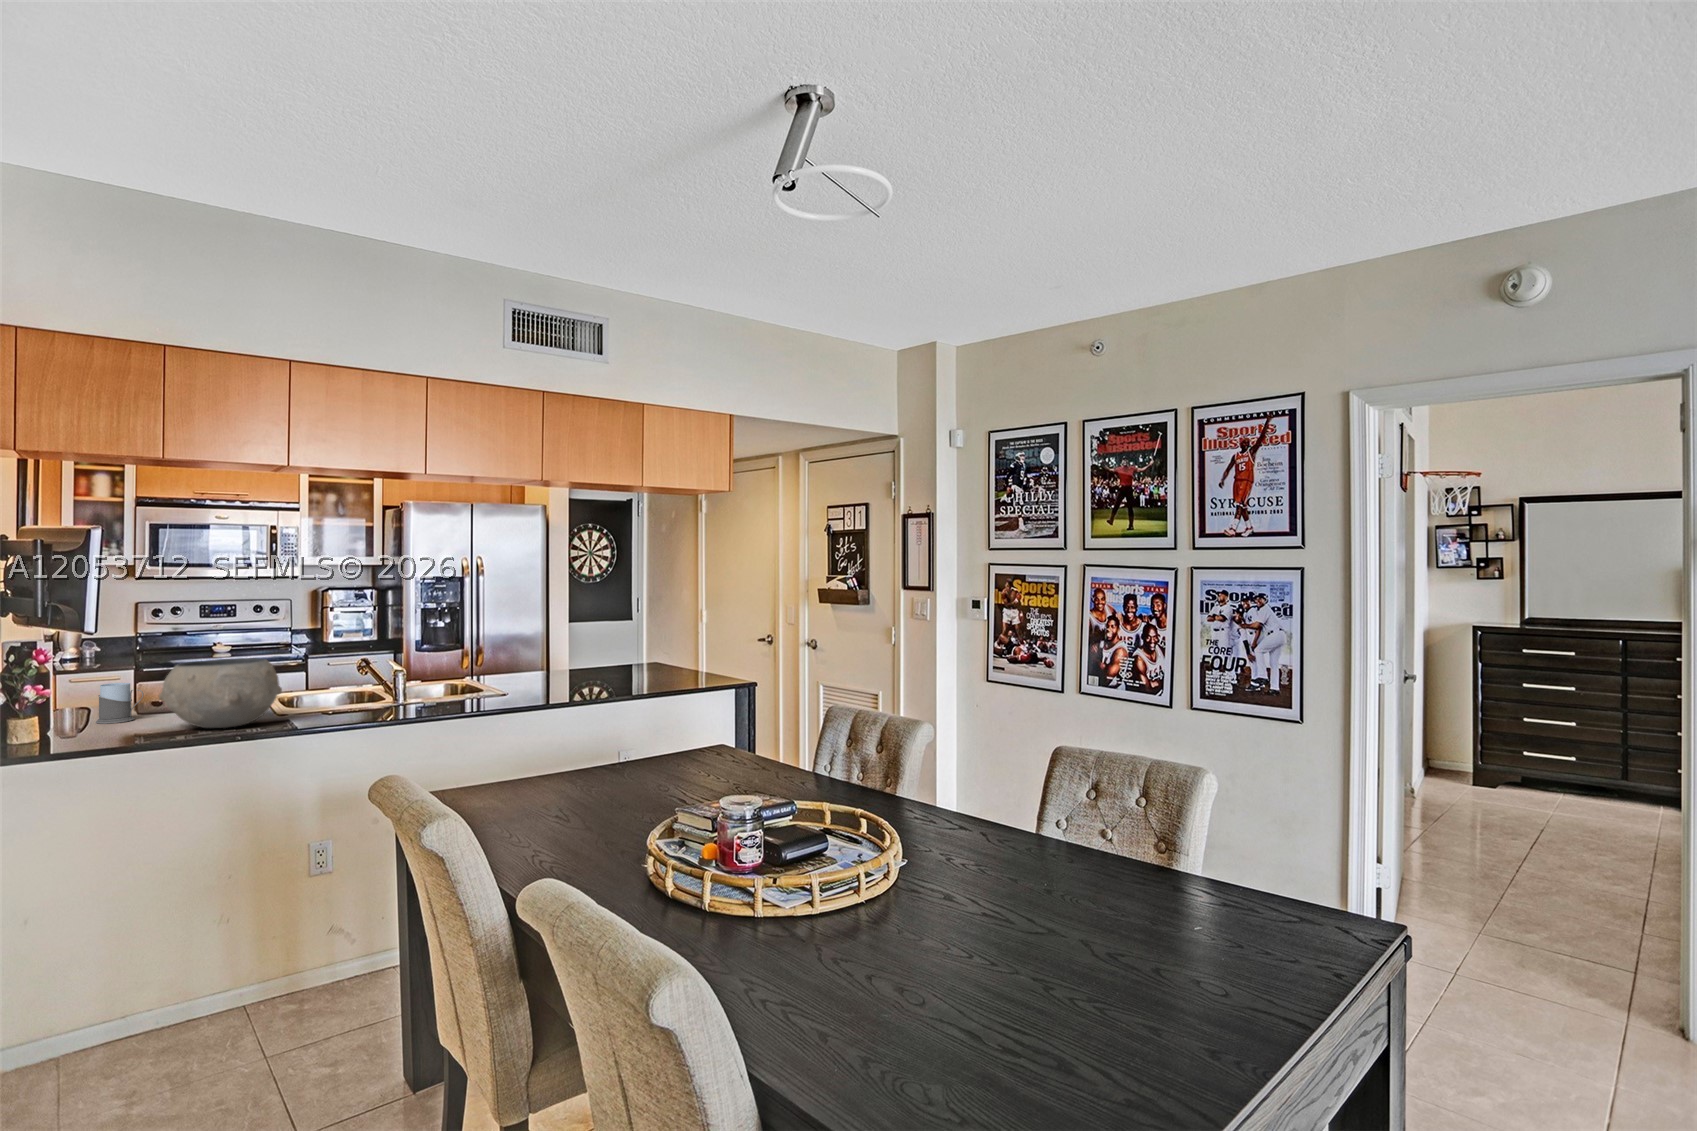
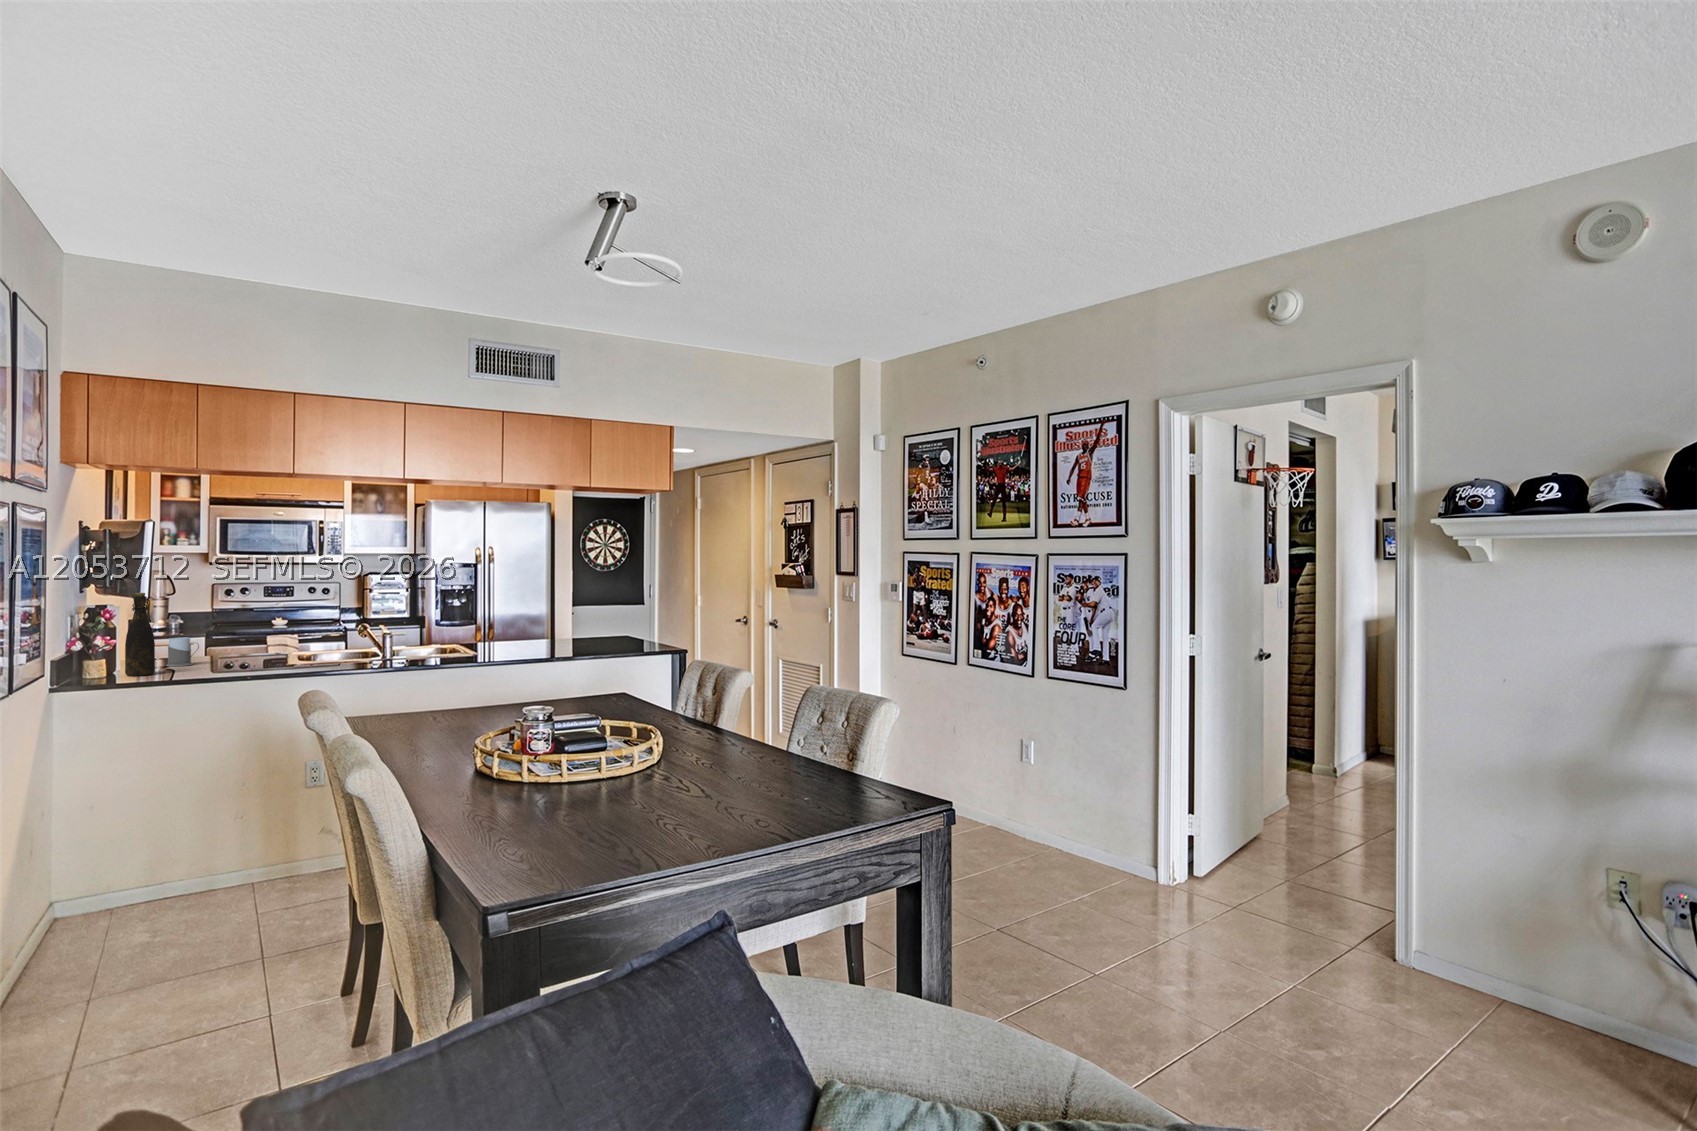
bottle: none [43,627,87,745] -> present [125,593,155,676]
ceramic bowl: present [159,658,282,728] -> none [205,620,294,670]

